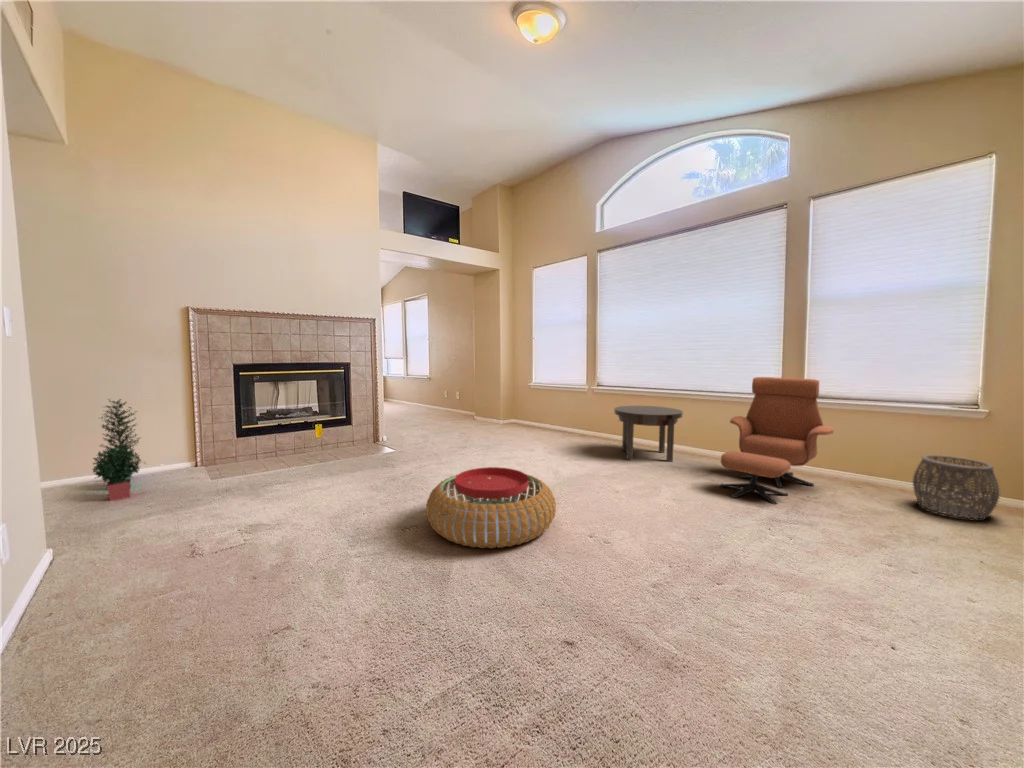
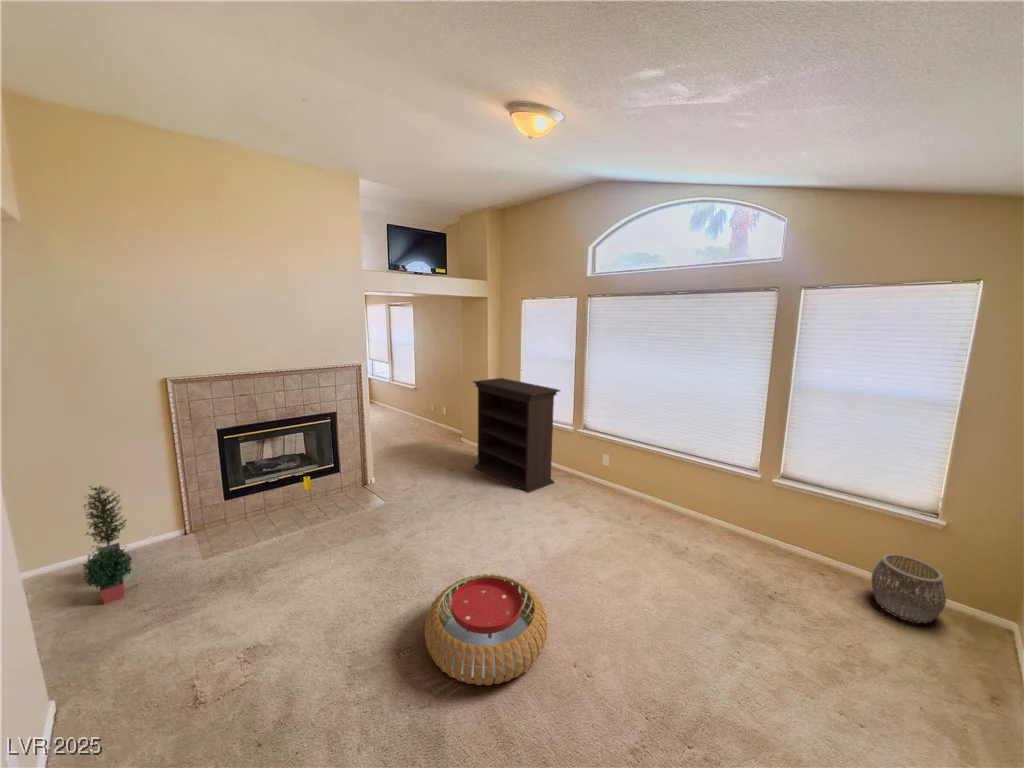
bookshelf: none [484,341,572,447] -> present [473,378,560,493]
lounge chair: present [721,377,834,504] -> none [699,455,805,600]
side table: present [614,406,683,462] -> none [601,459,666,523]

